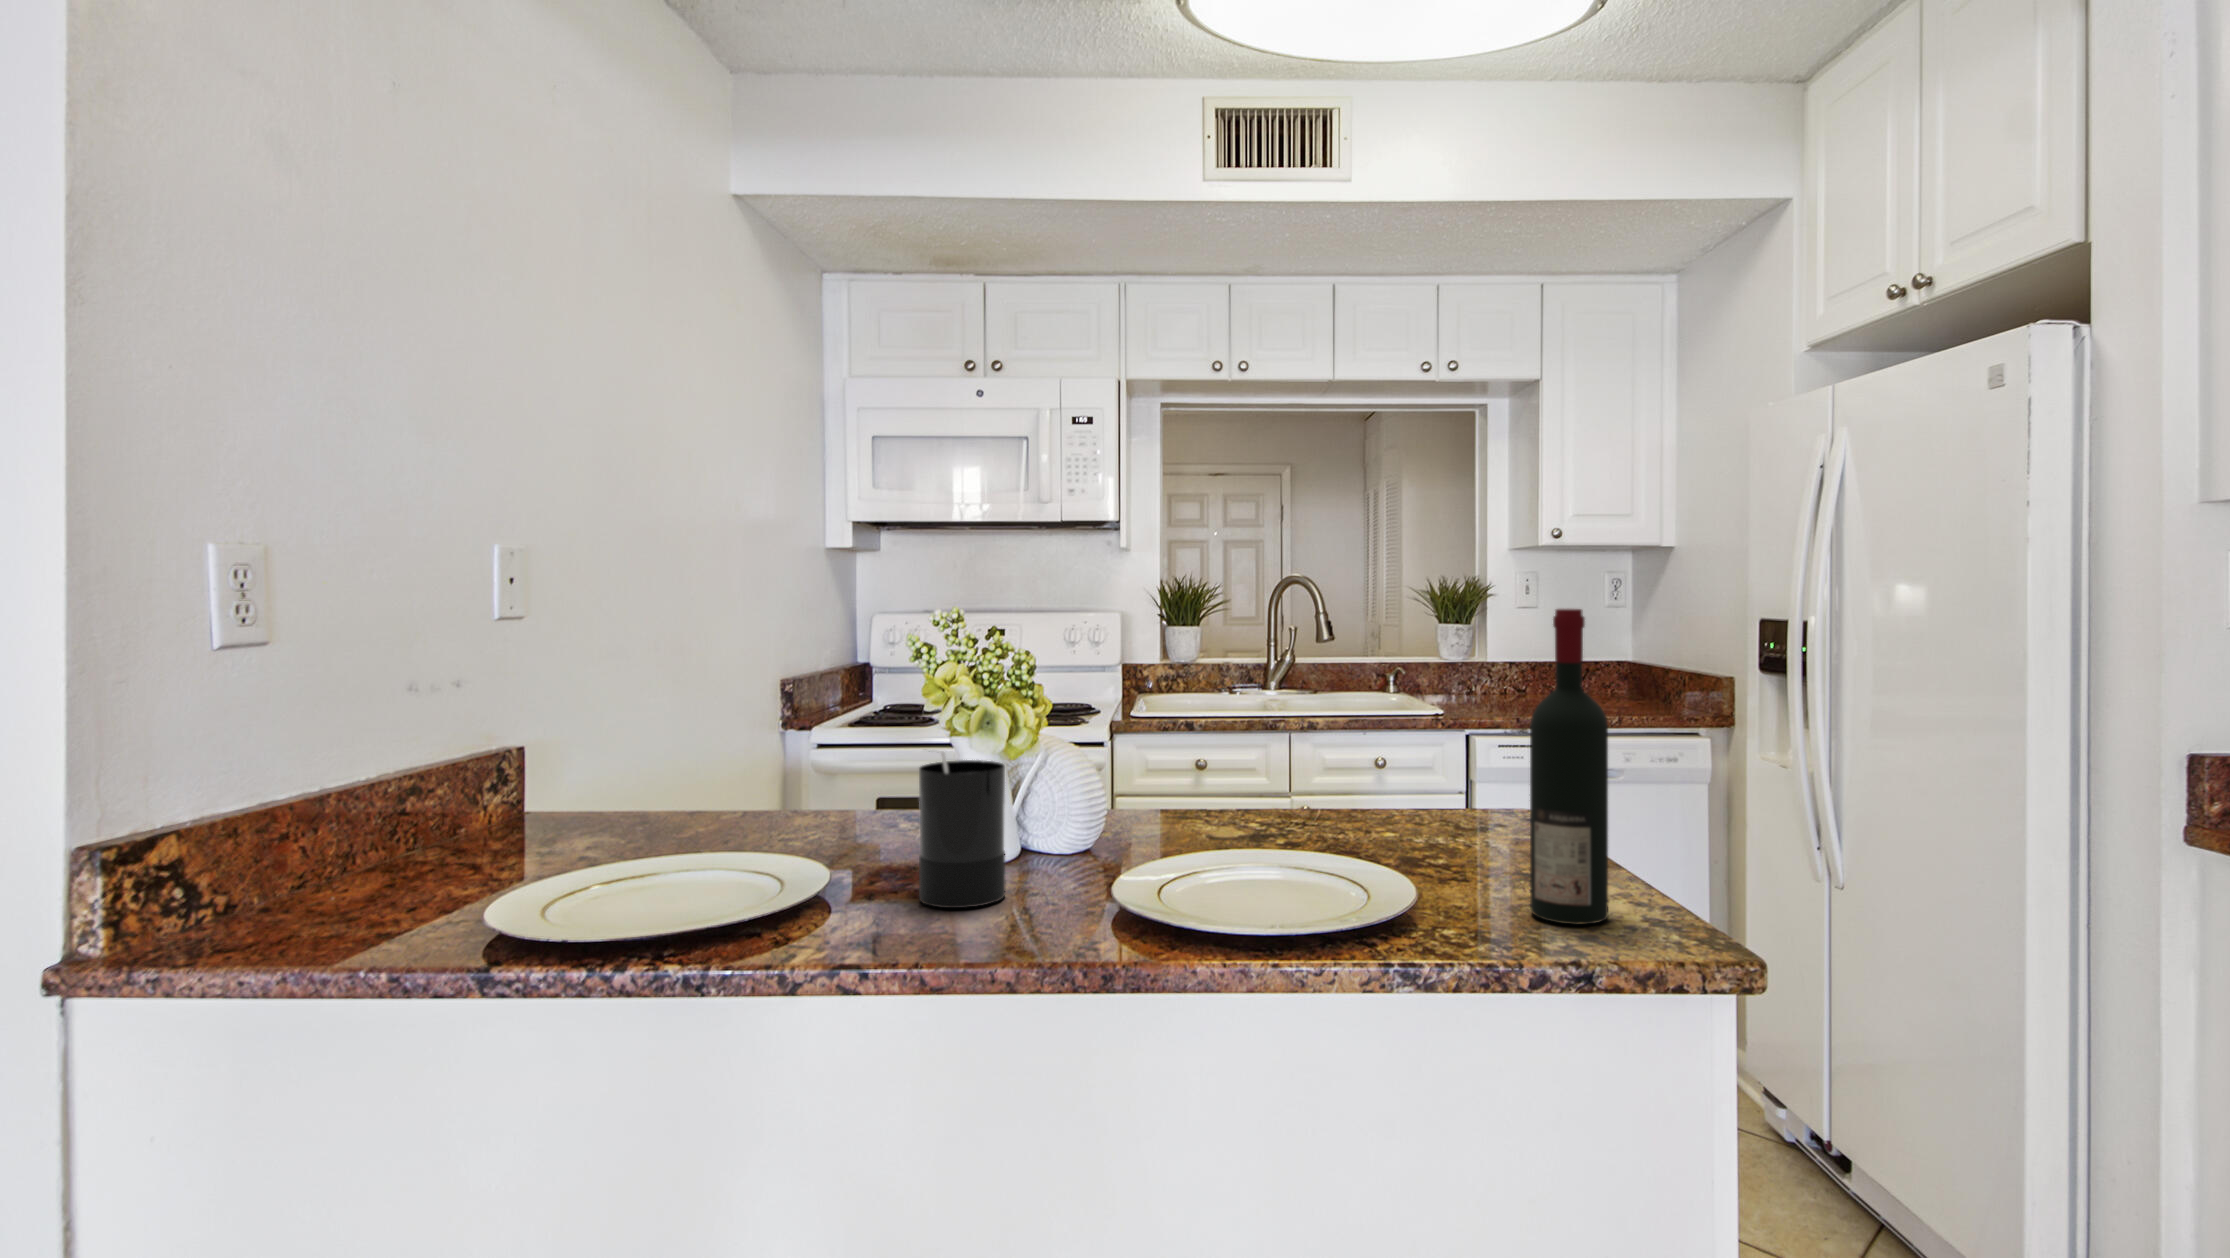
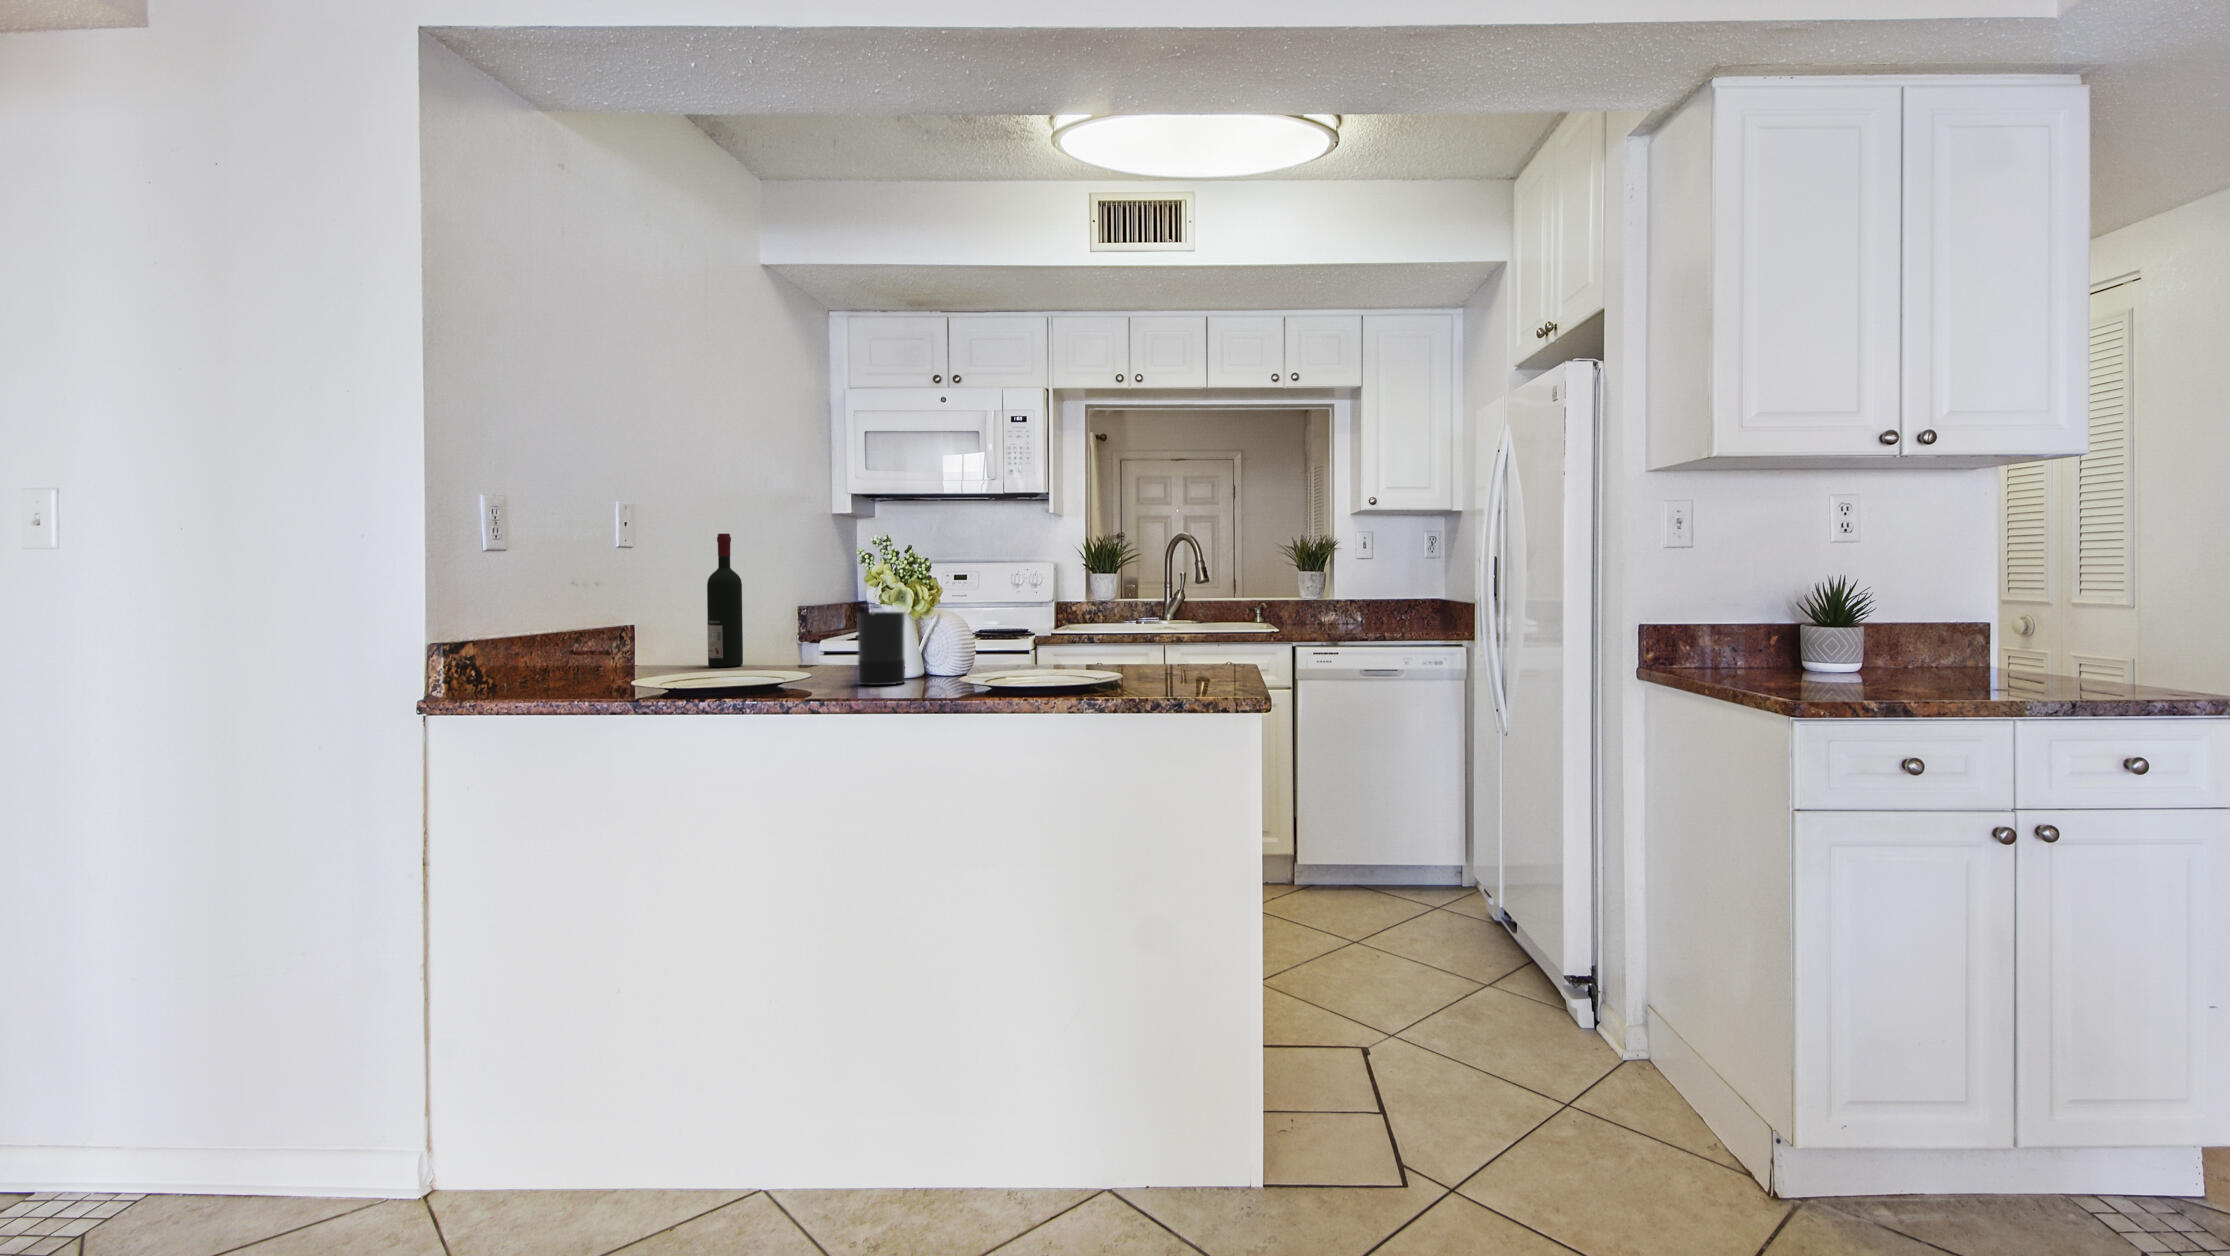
wine bottle: present [1530,609,1608,925] -> present [707,534,743,667]

